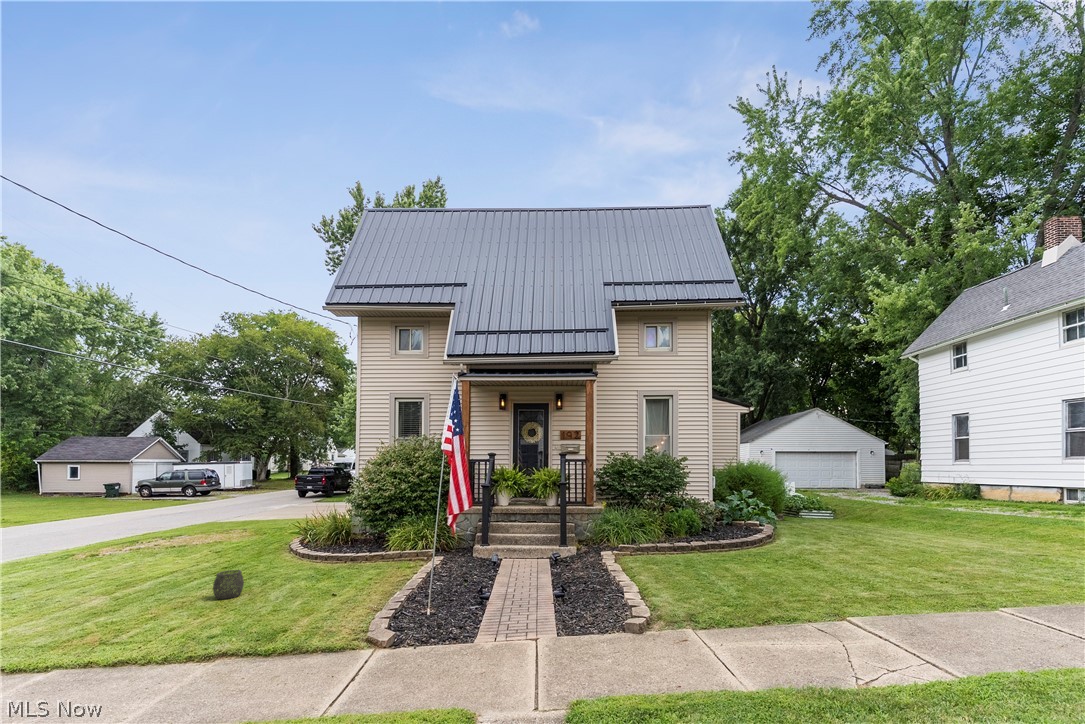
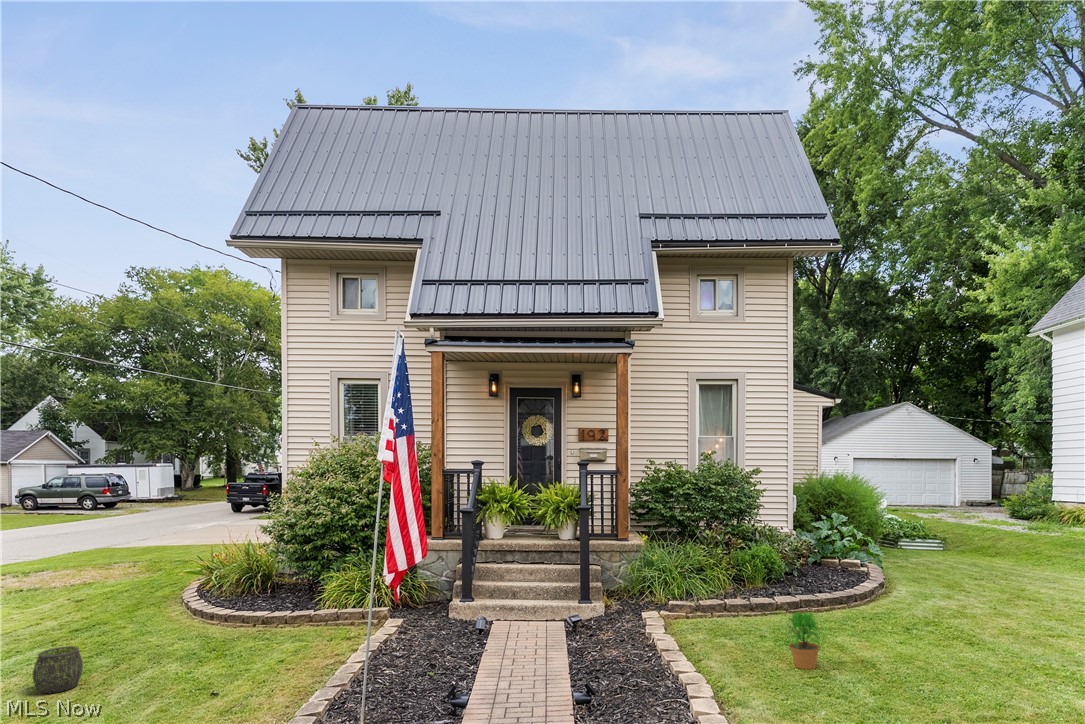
potted plant: none [689,544,718,581] -> present [785,612,821,669]

